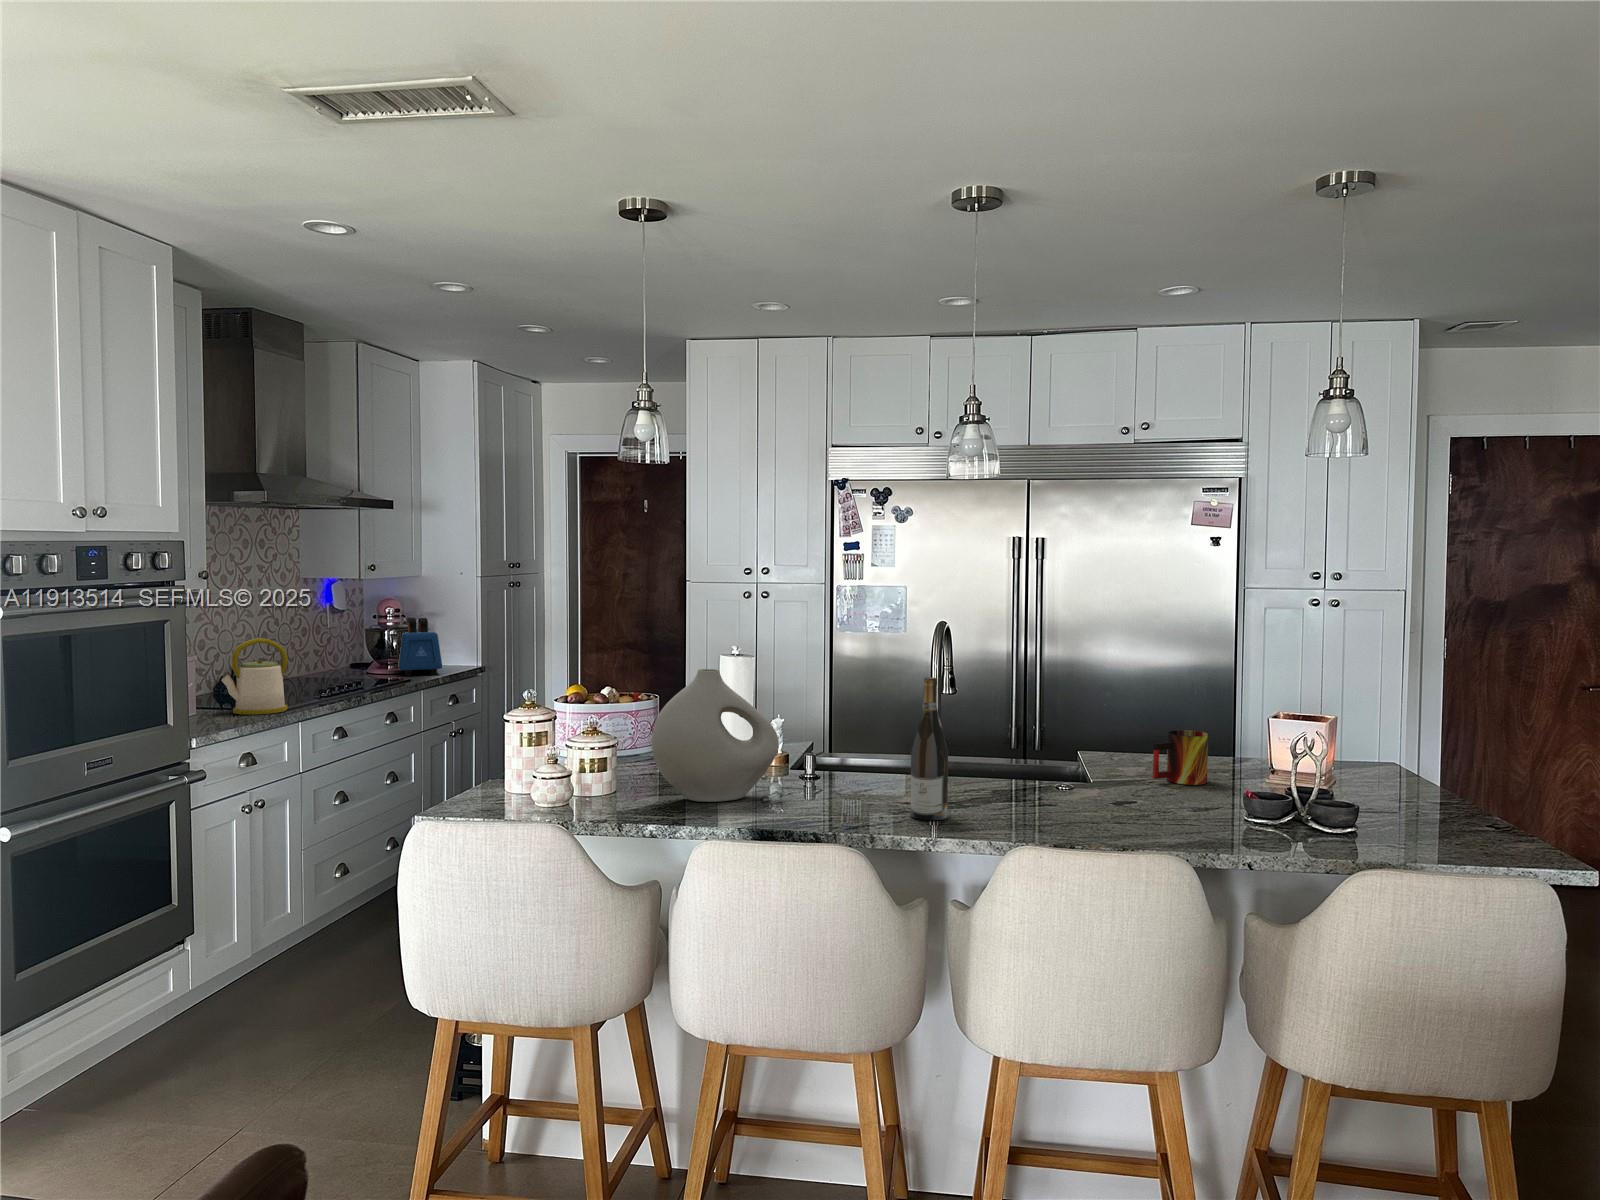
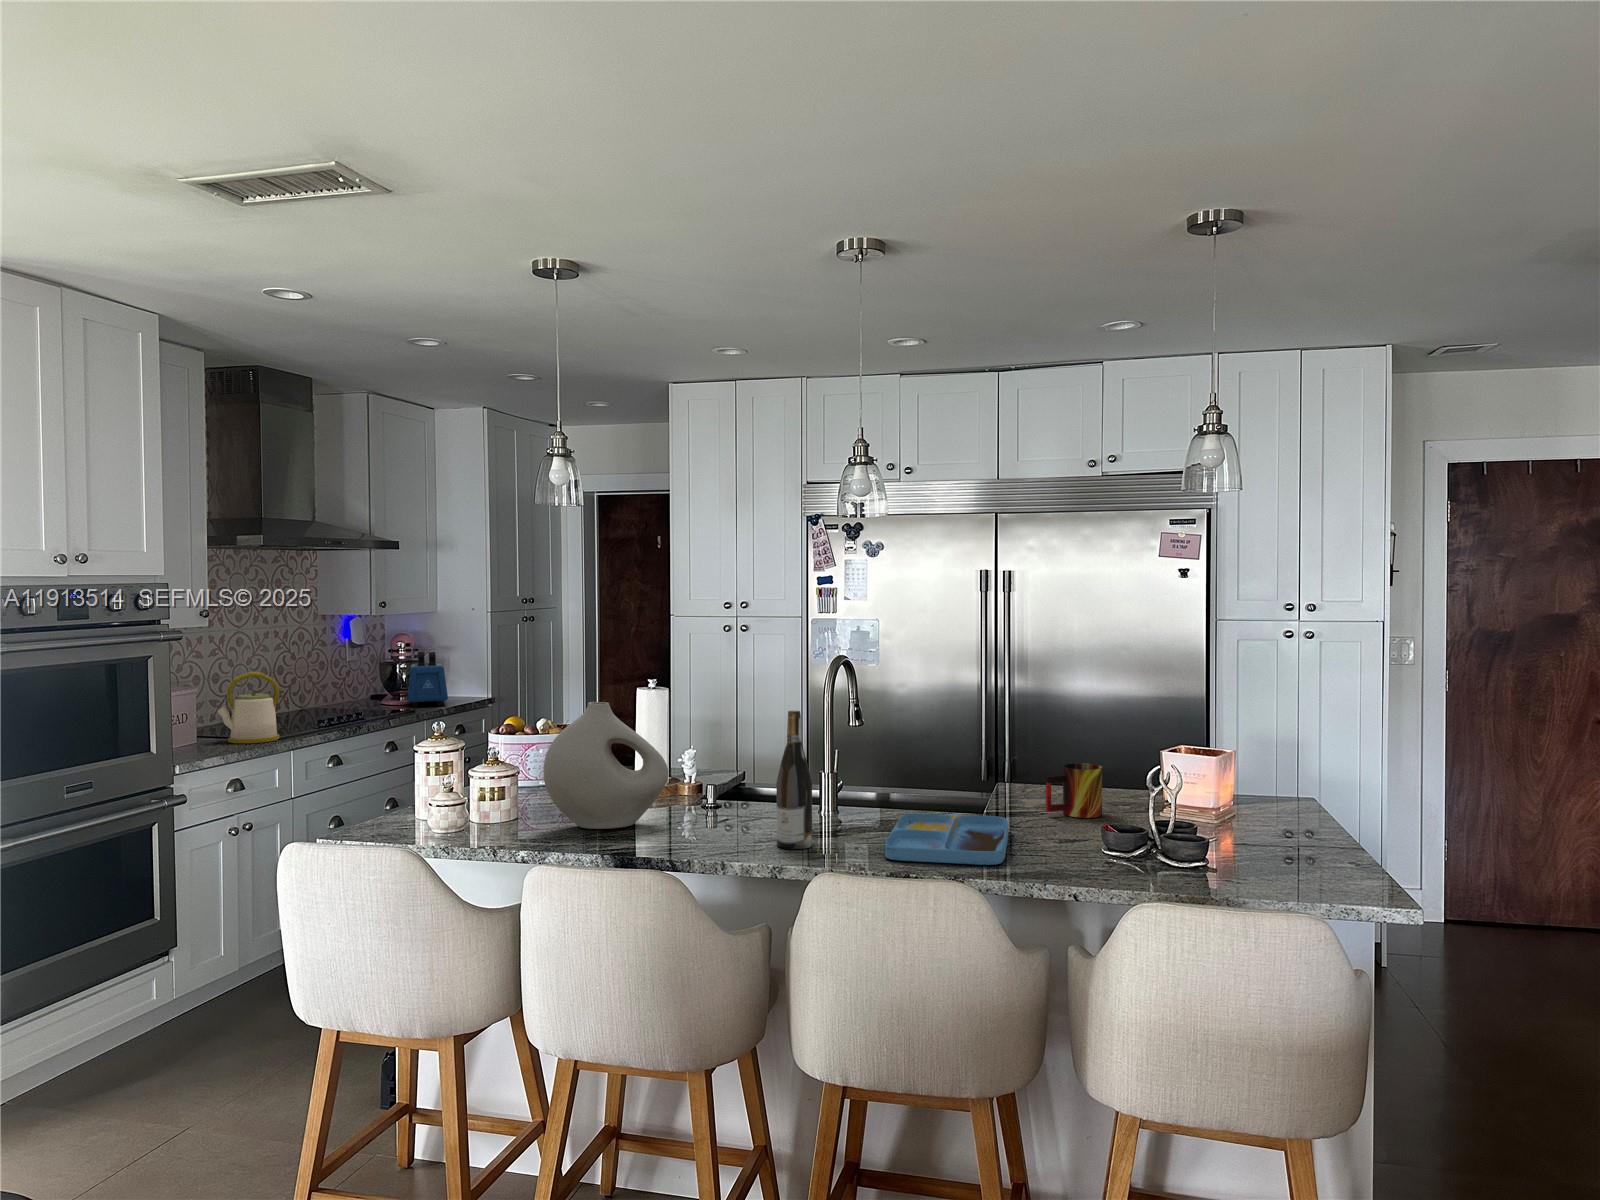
tray: none [1022,782,1155,834] -> present [885,813,1009,865]

